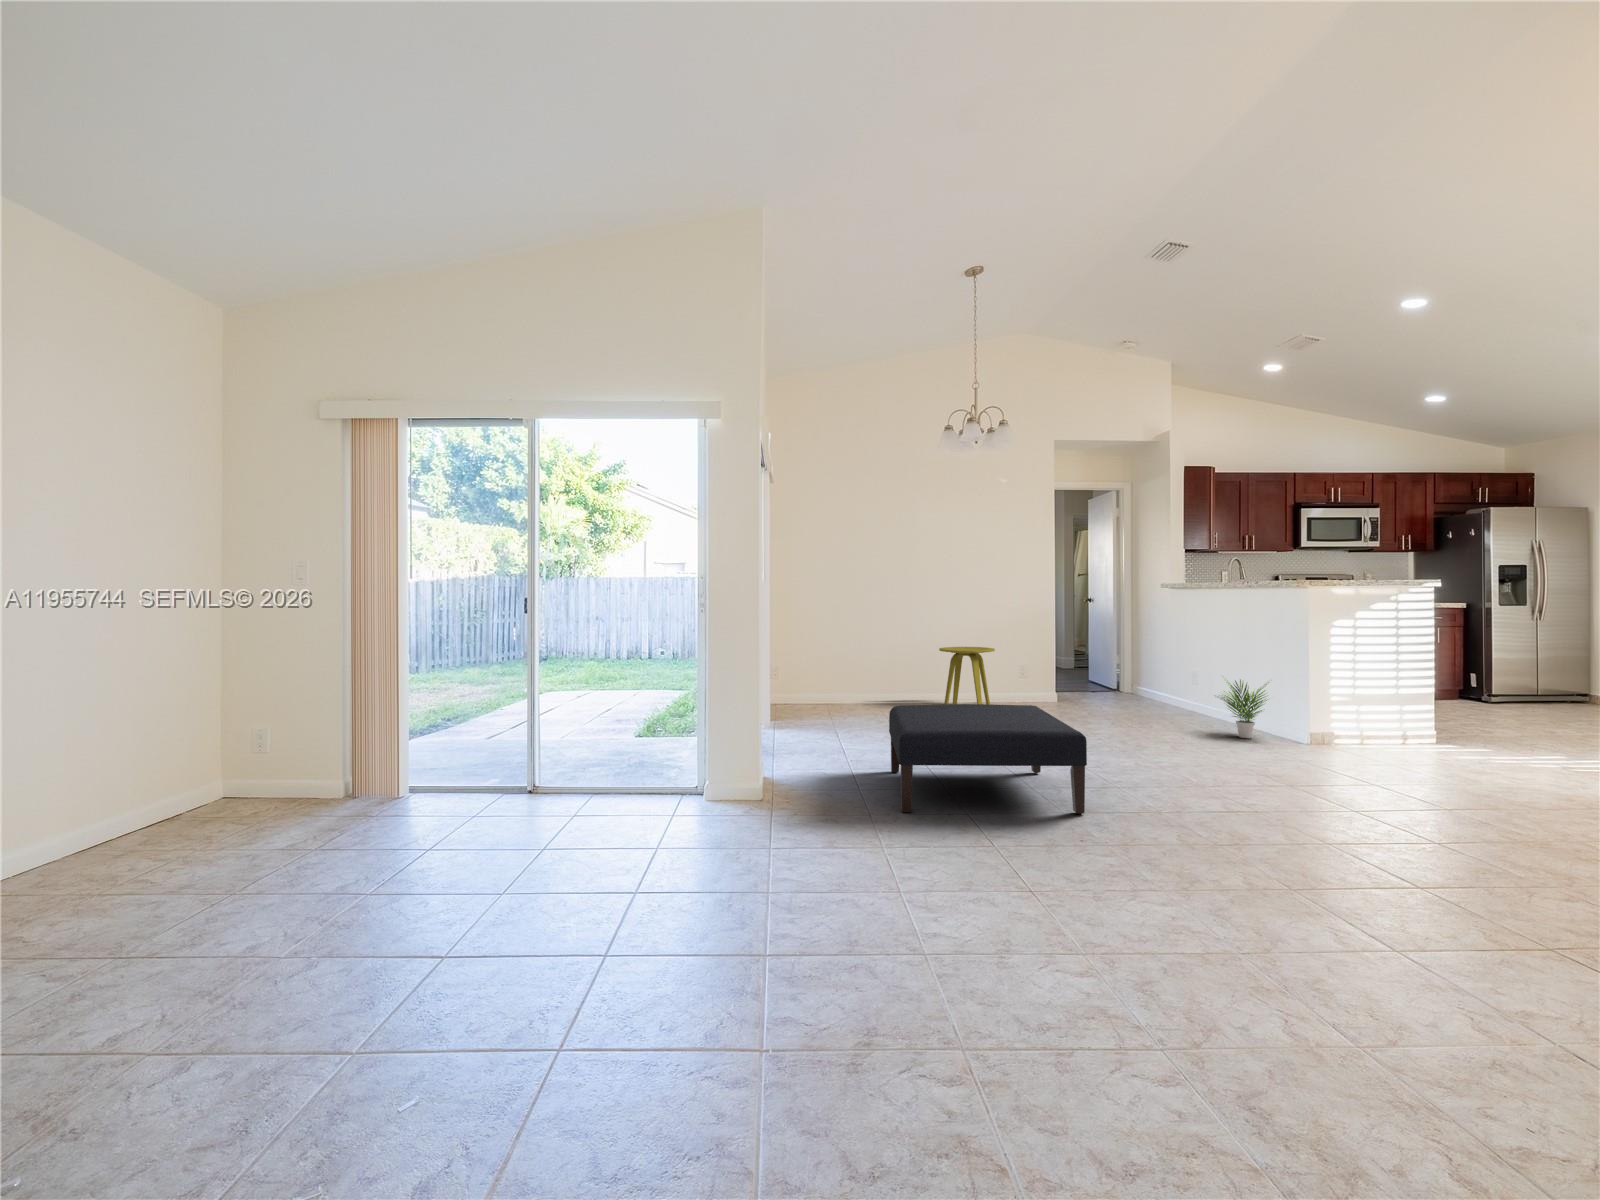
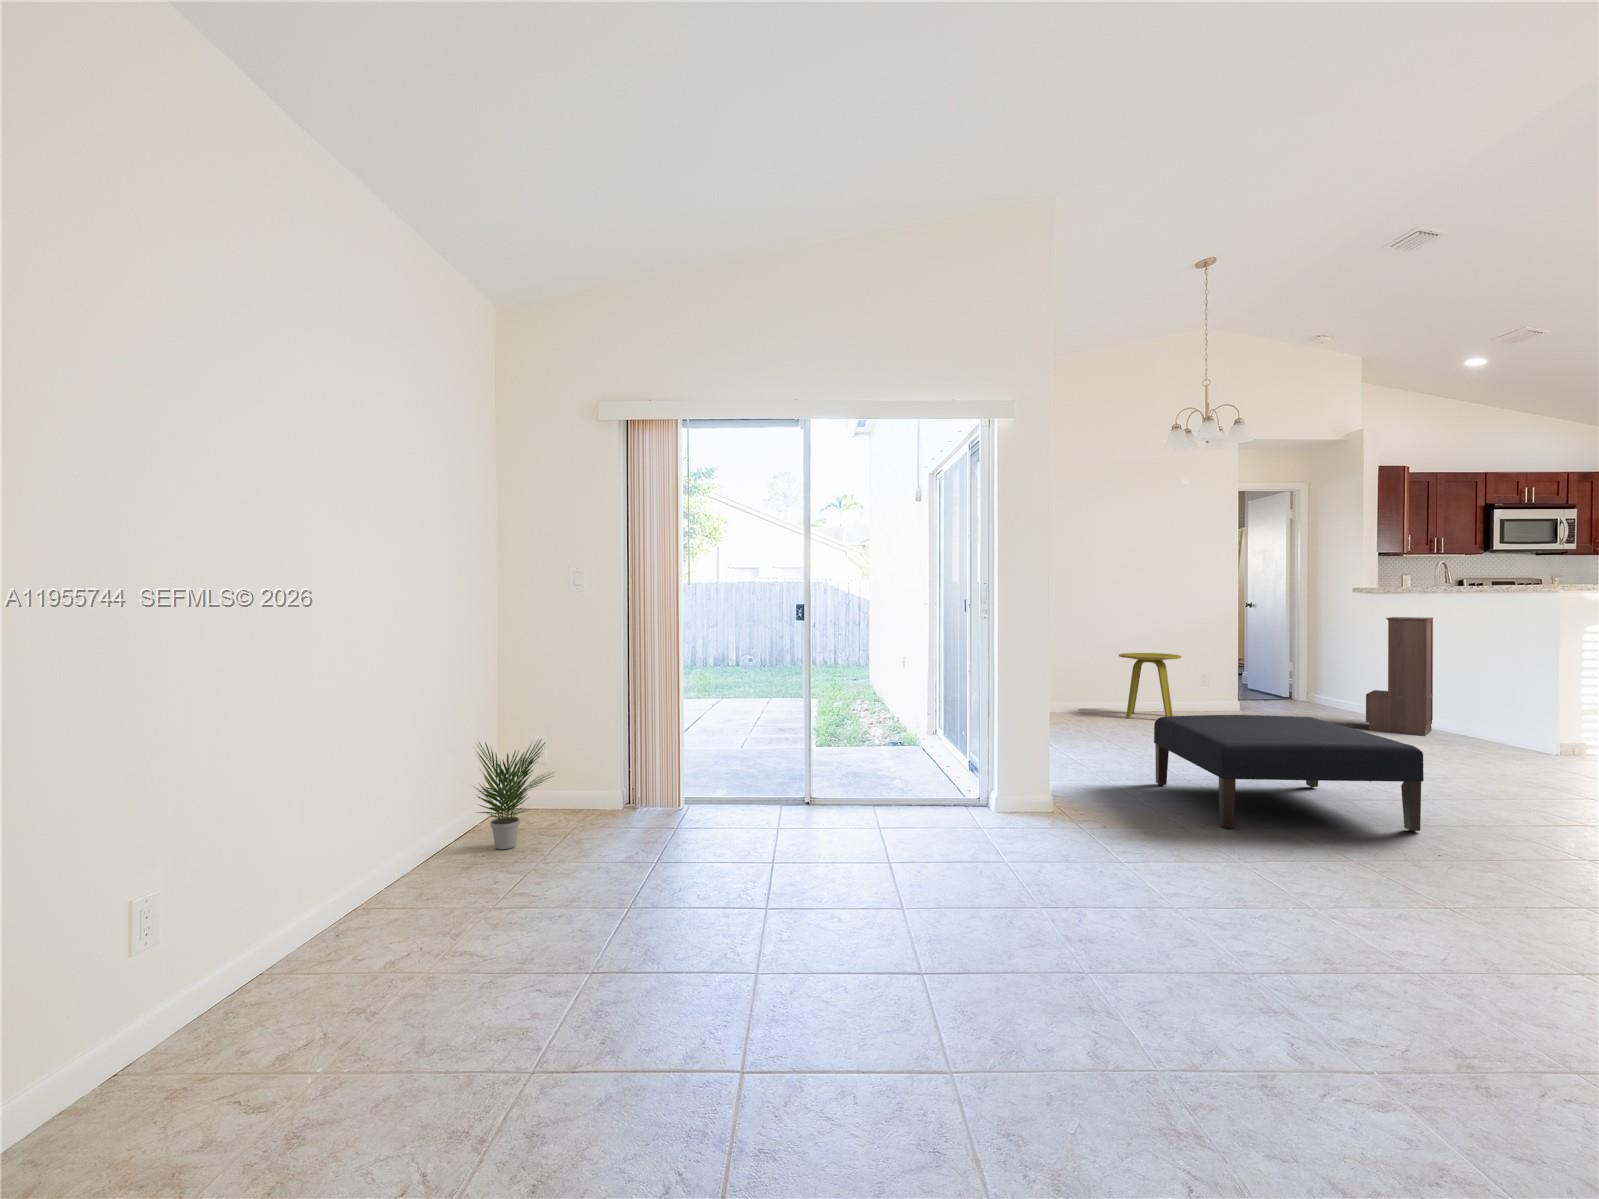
bookshelf: none [1157,611,1219,724] -> present [1366,617,1433,736]
potted plant: present [1221,677,1267,738] -> present [476,739,551,849]

